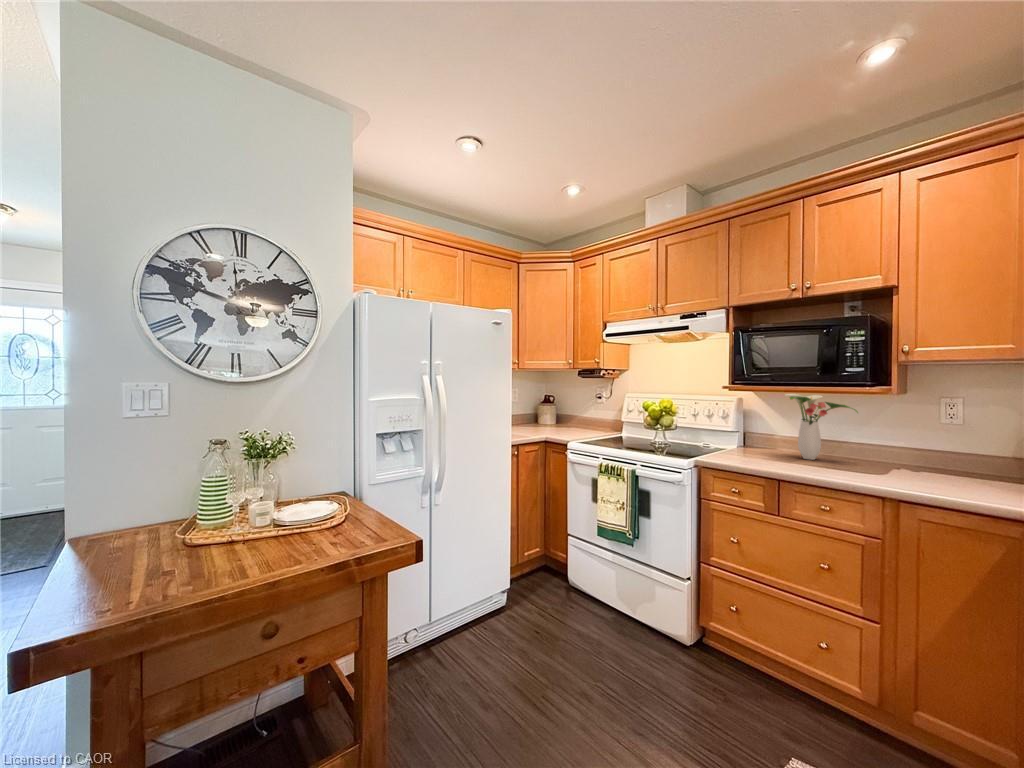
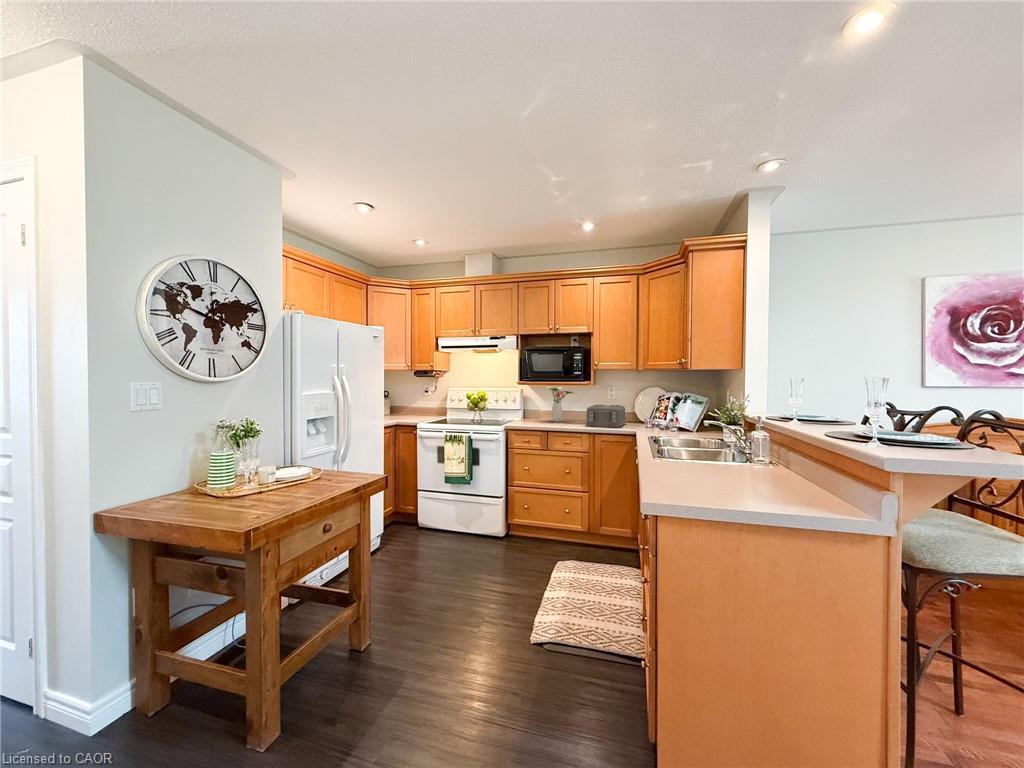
toaster: none [877,433,998,493] -> present [586,405,626,428]

